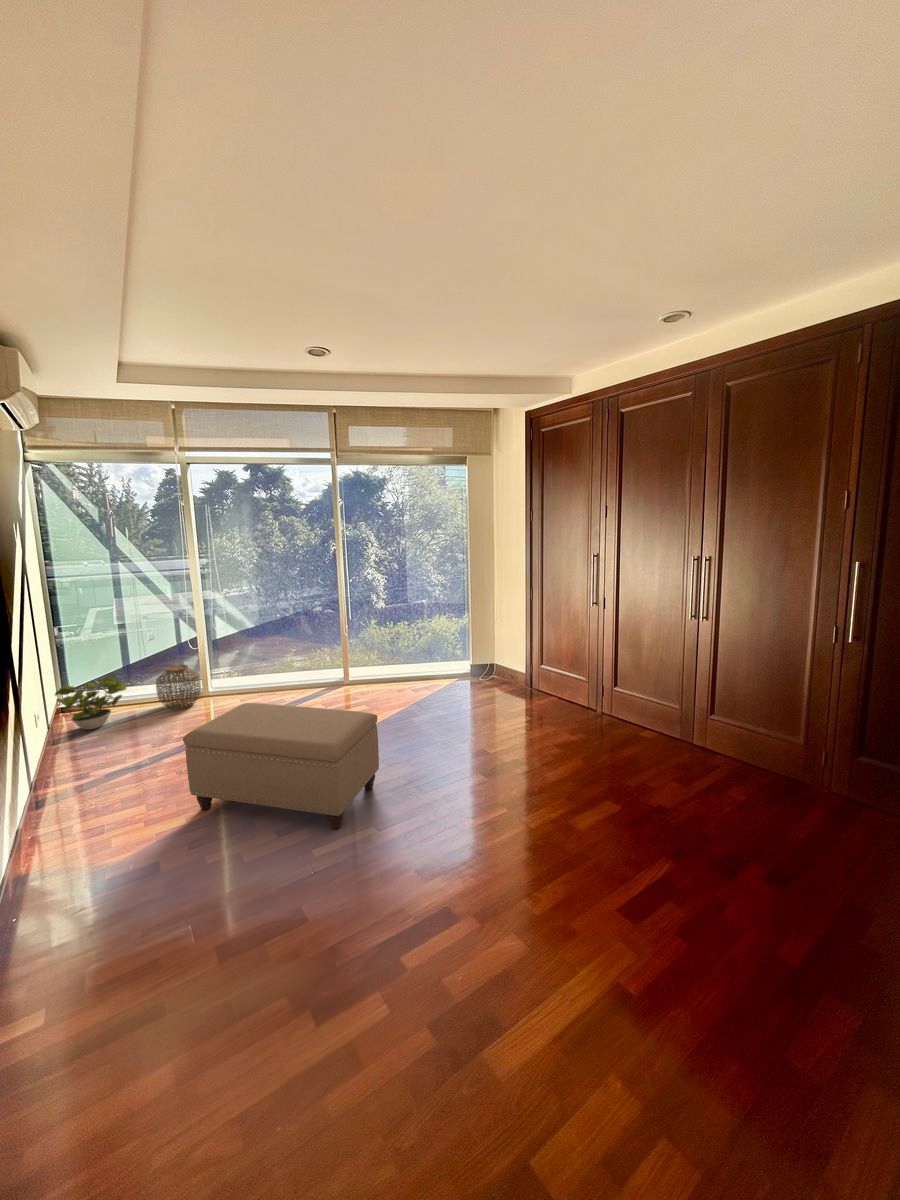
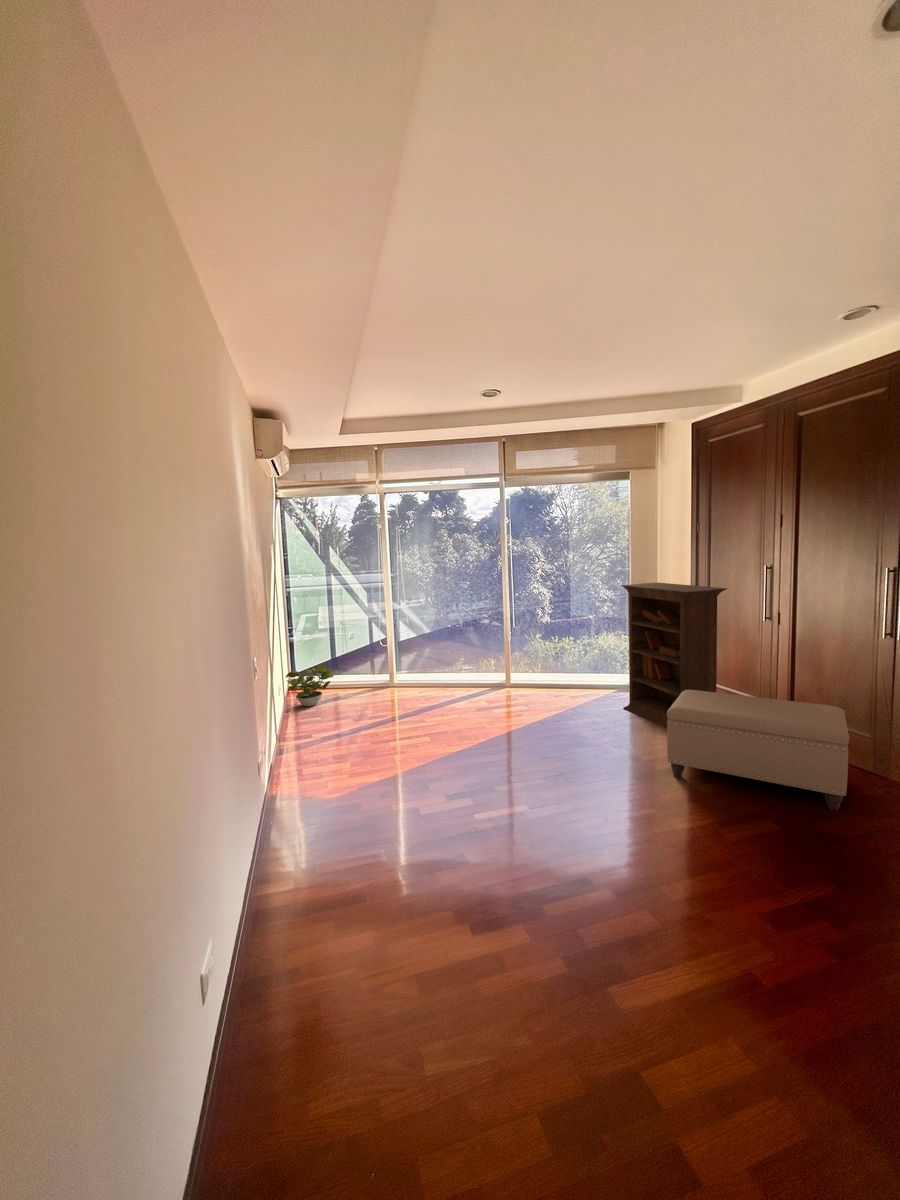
bookcase: none [460,570,561,723] -> present [621,582,727,728]
woven basket: present [156,665,201,710] -> none [354,660,387,698]
ottoman: present [183,703,379,830] -> present [667,690,849,810]

